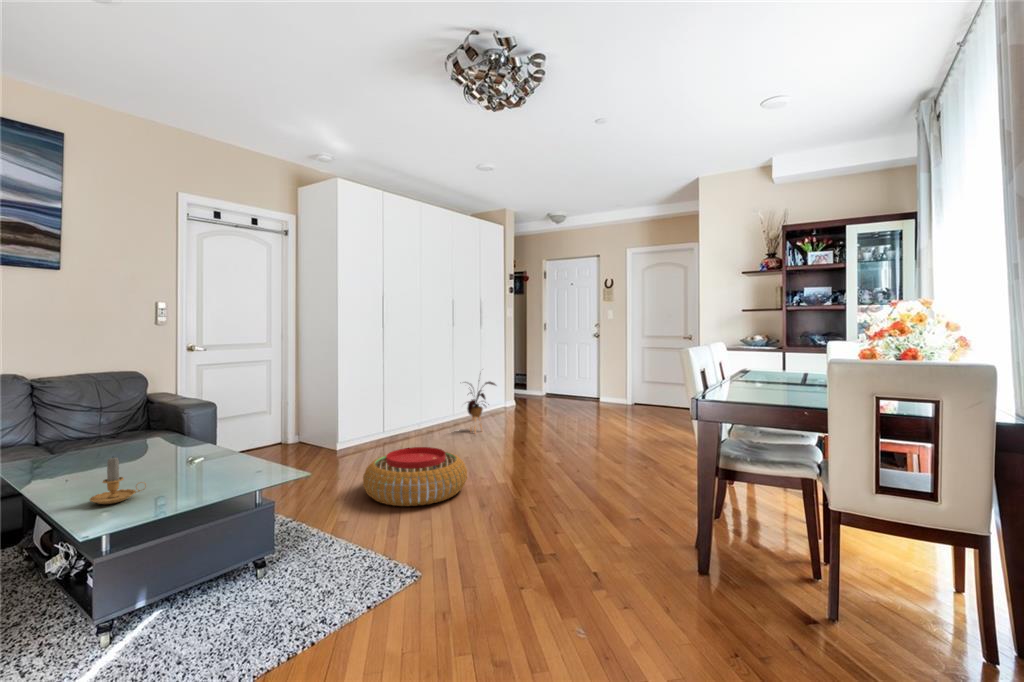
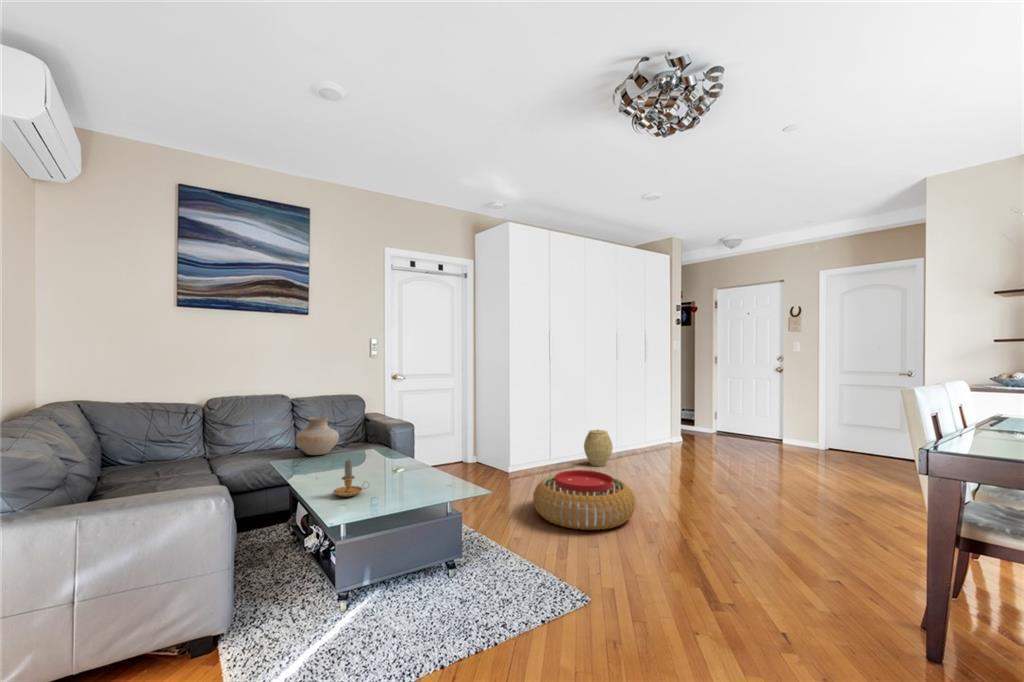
house plant: present [467,382,496,432] -> none [623,391,667,460]
woven basket: none [419,407,447,443] -> present [584,430,613,466]
vase: none [36,409,108,458] -> present [296,417,339,455]

